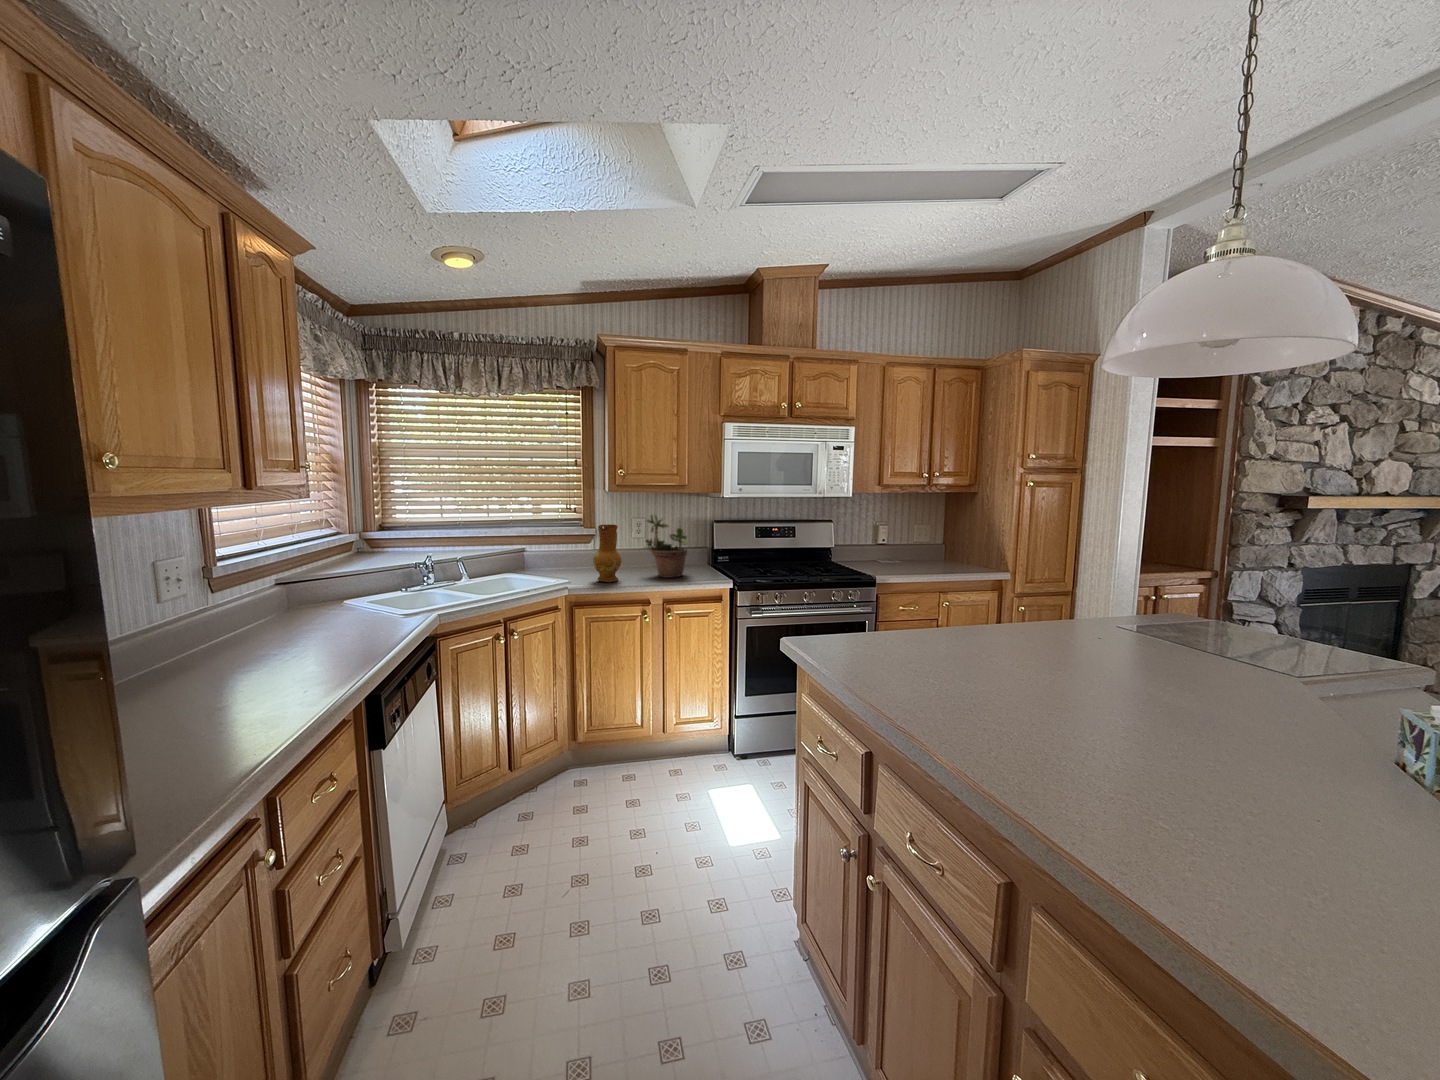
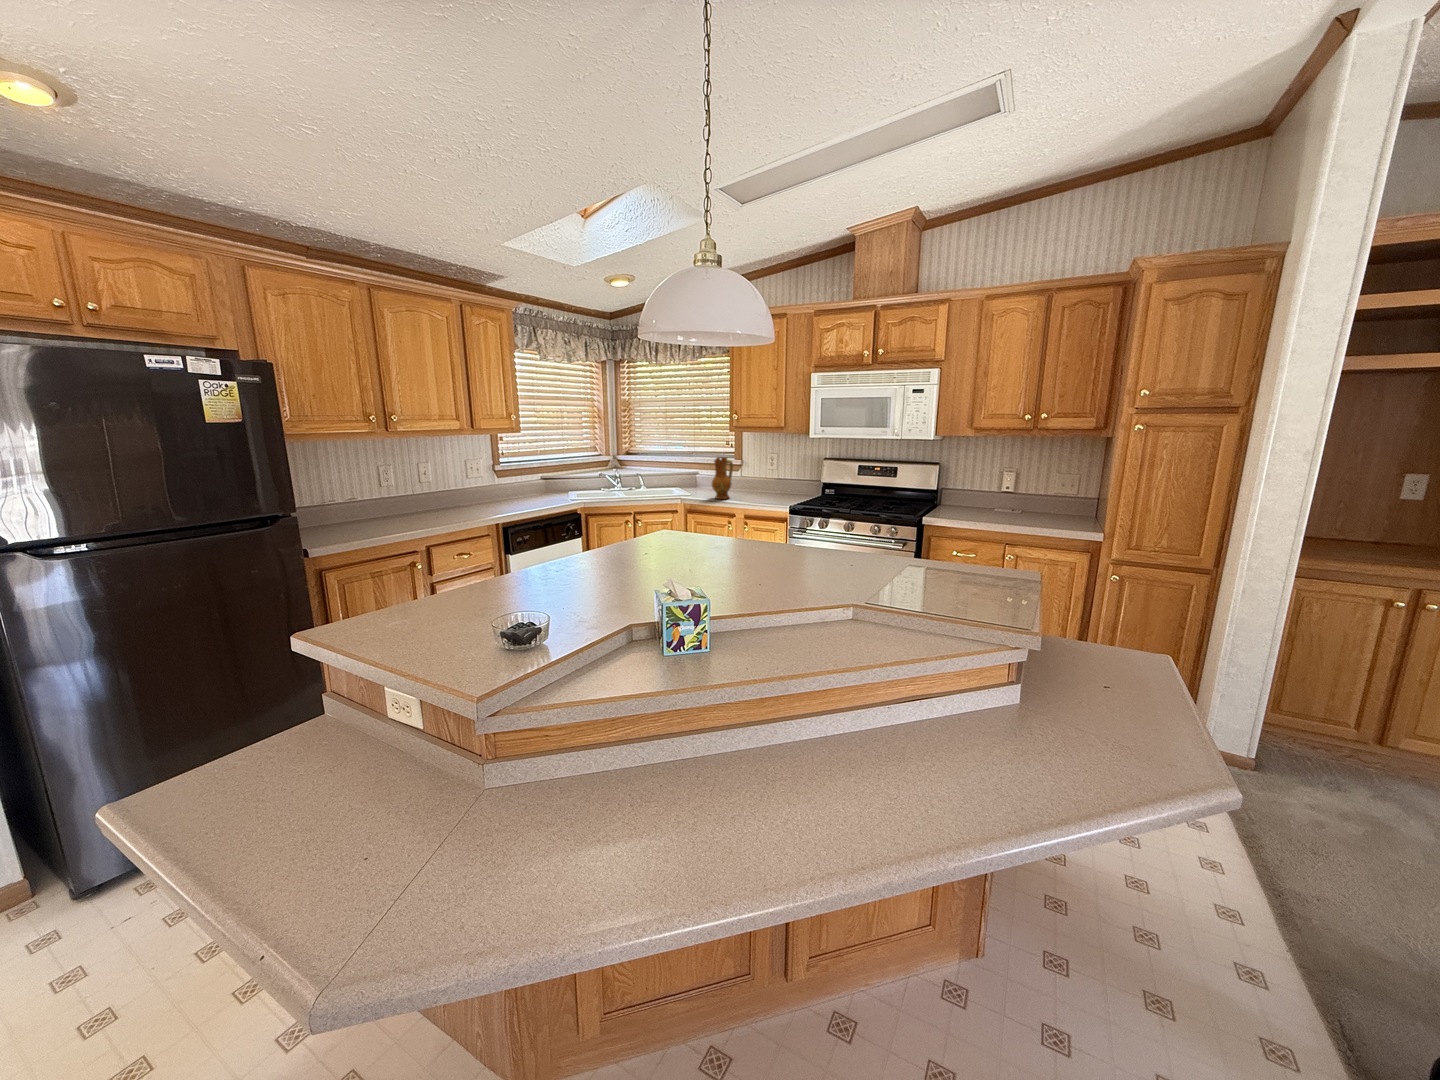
potted plant: present [644,515,688,578] -> none [752,446,783,501]

